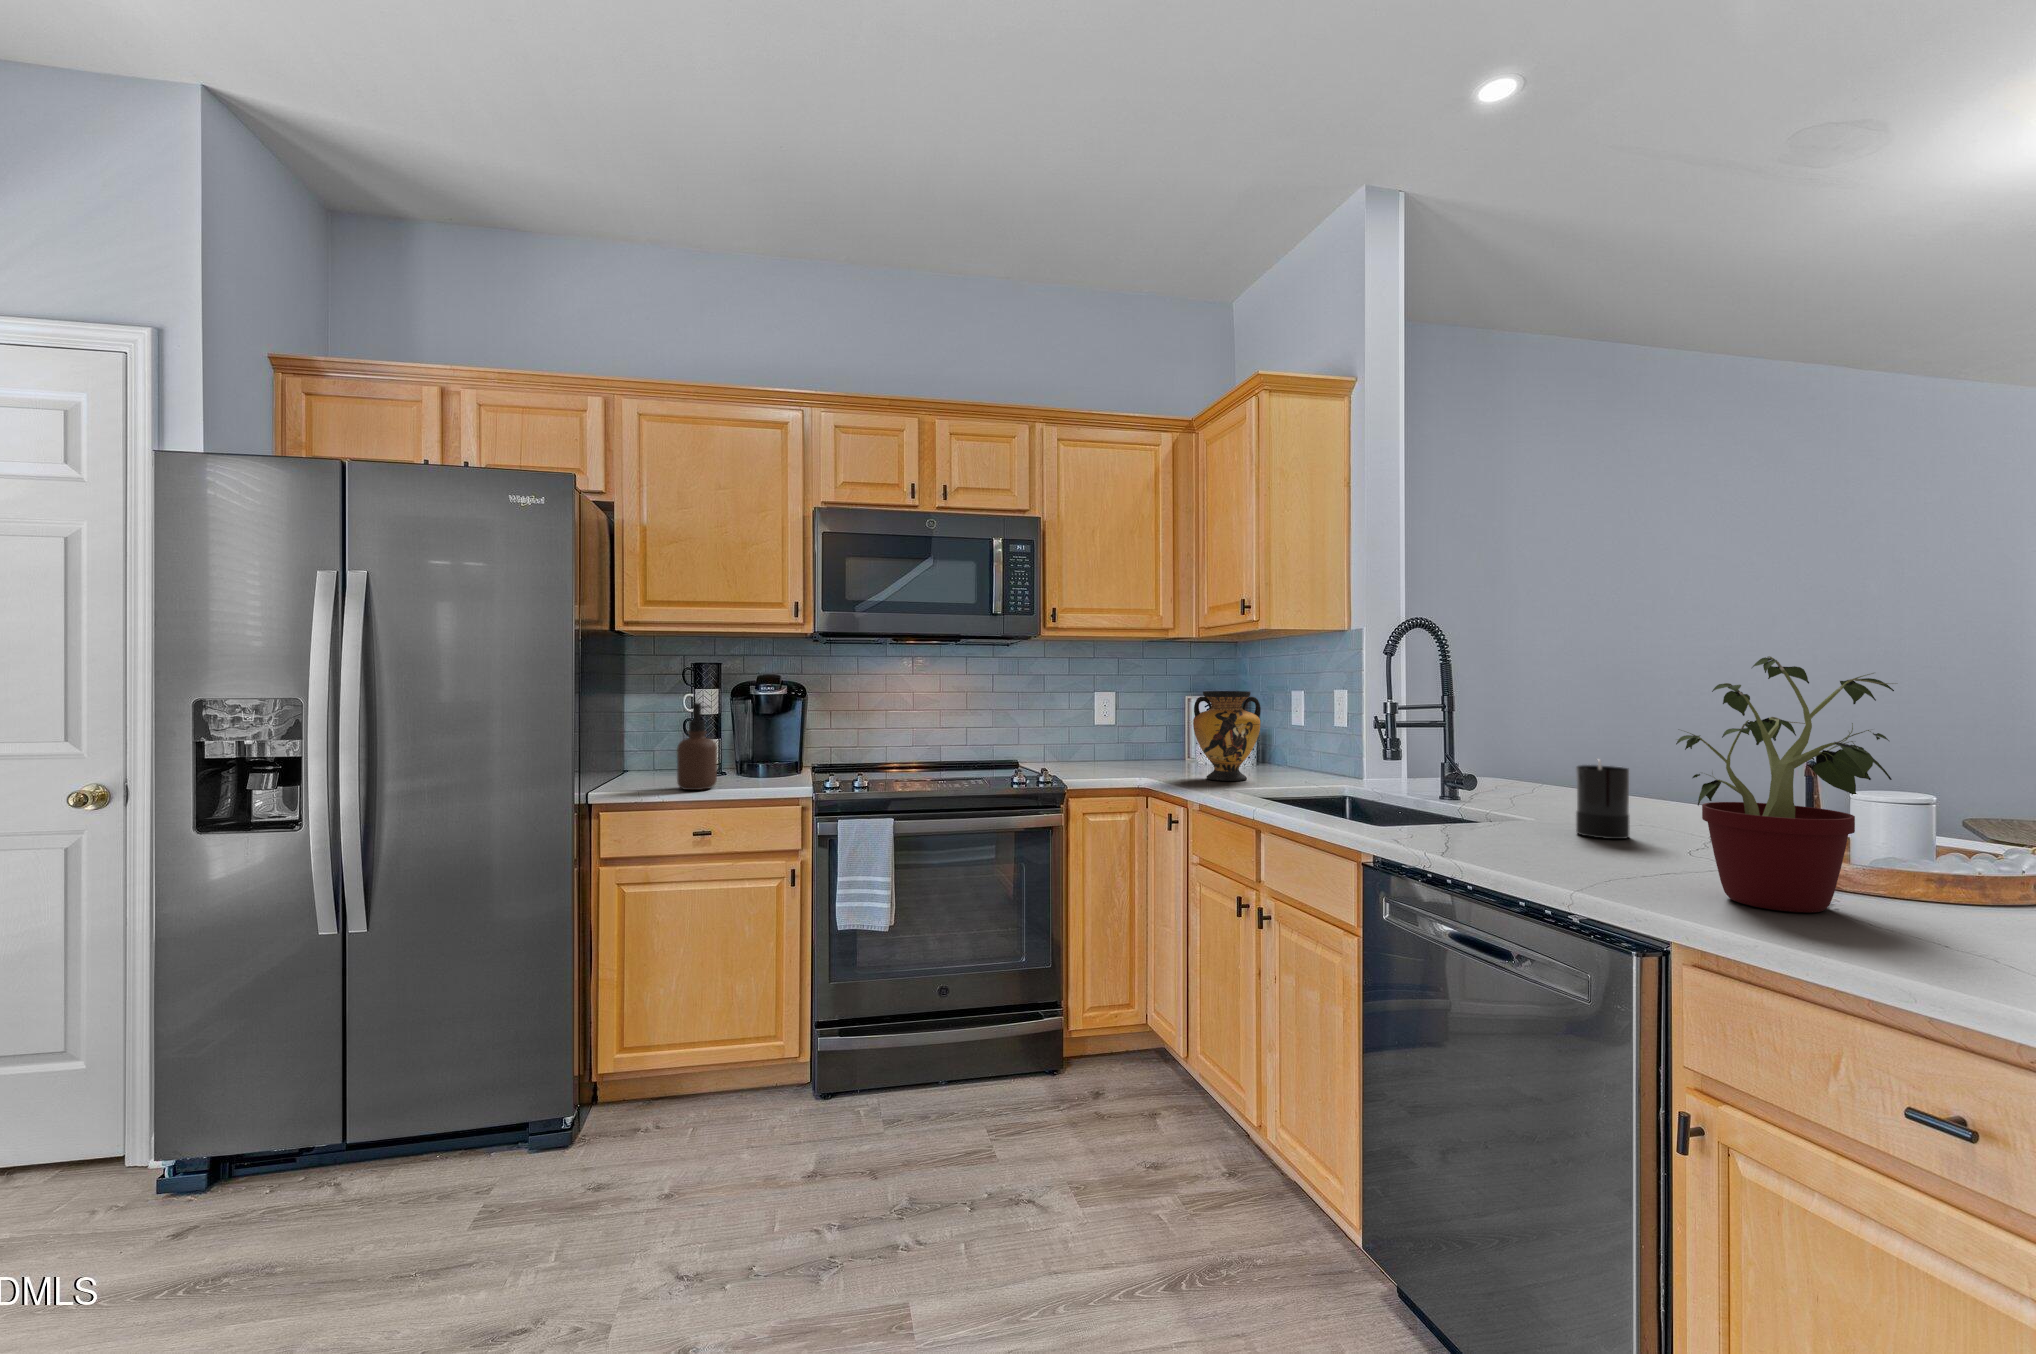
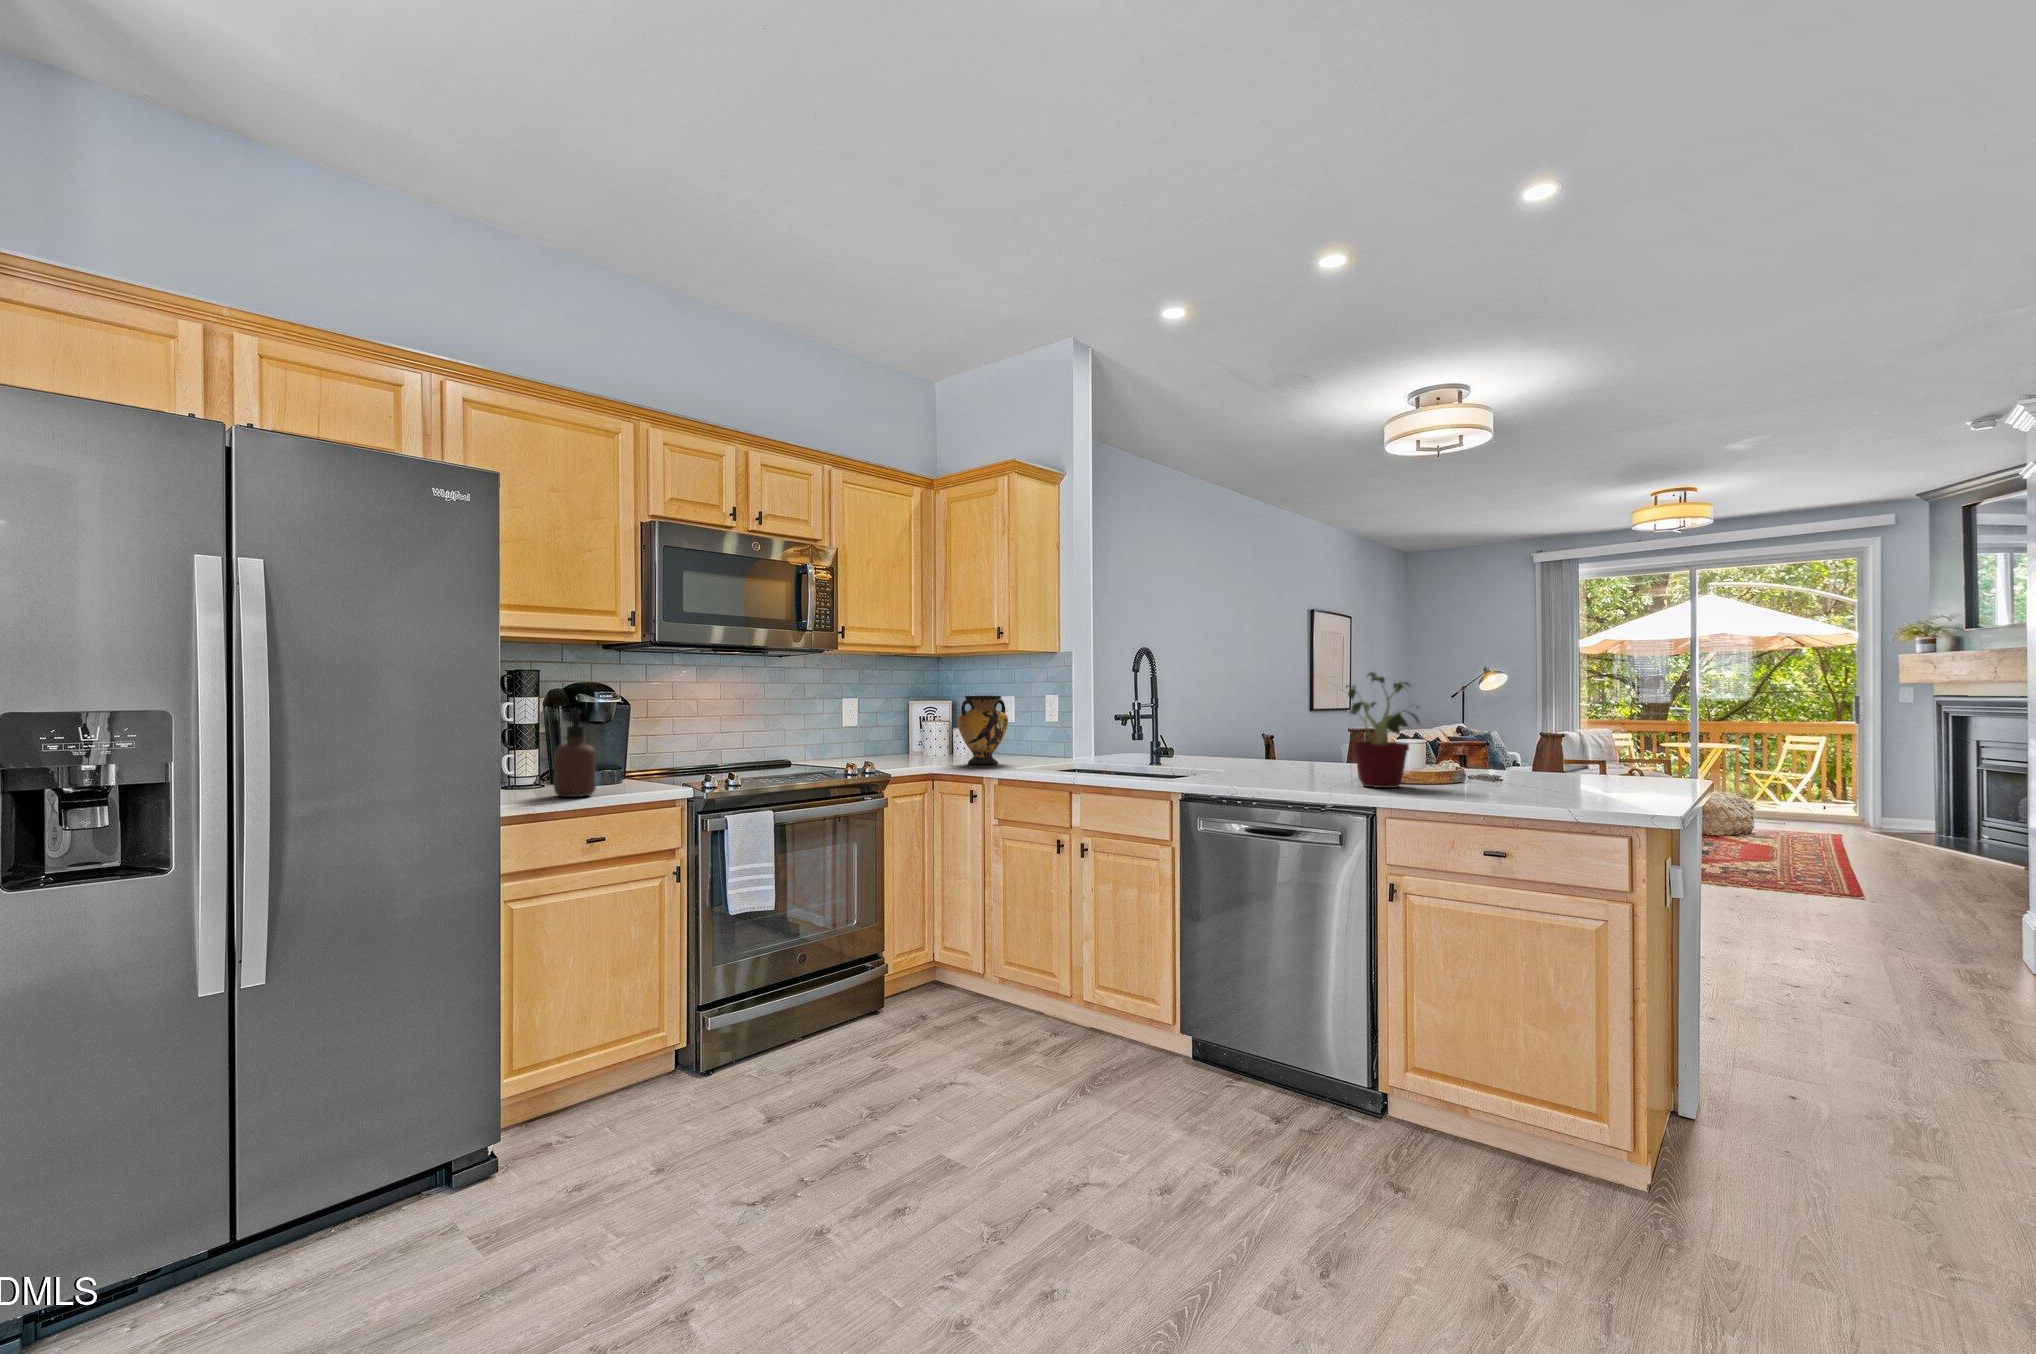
candle: present [1576,760,1629,839] -> none [1250,730,1276,773]

